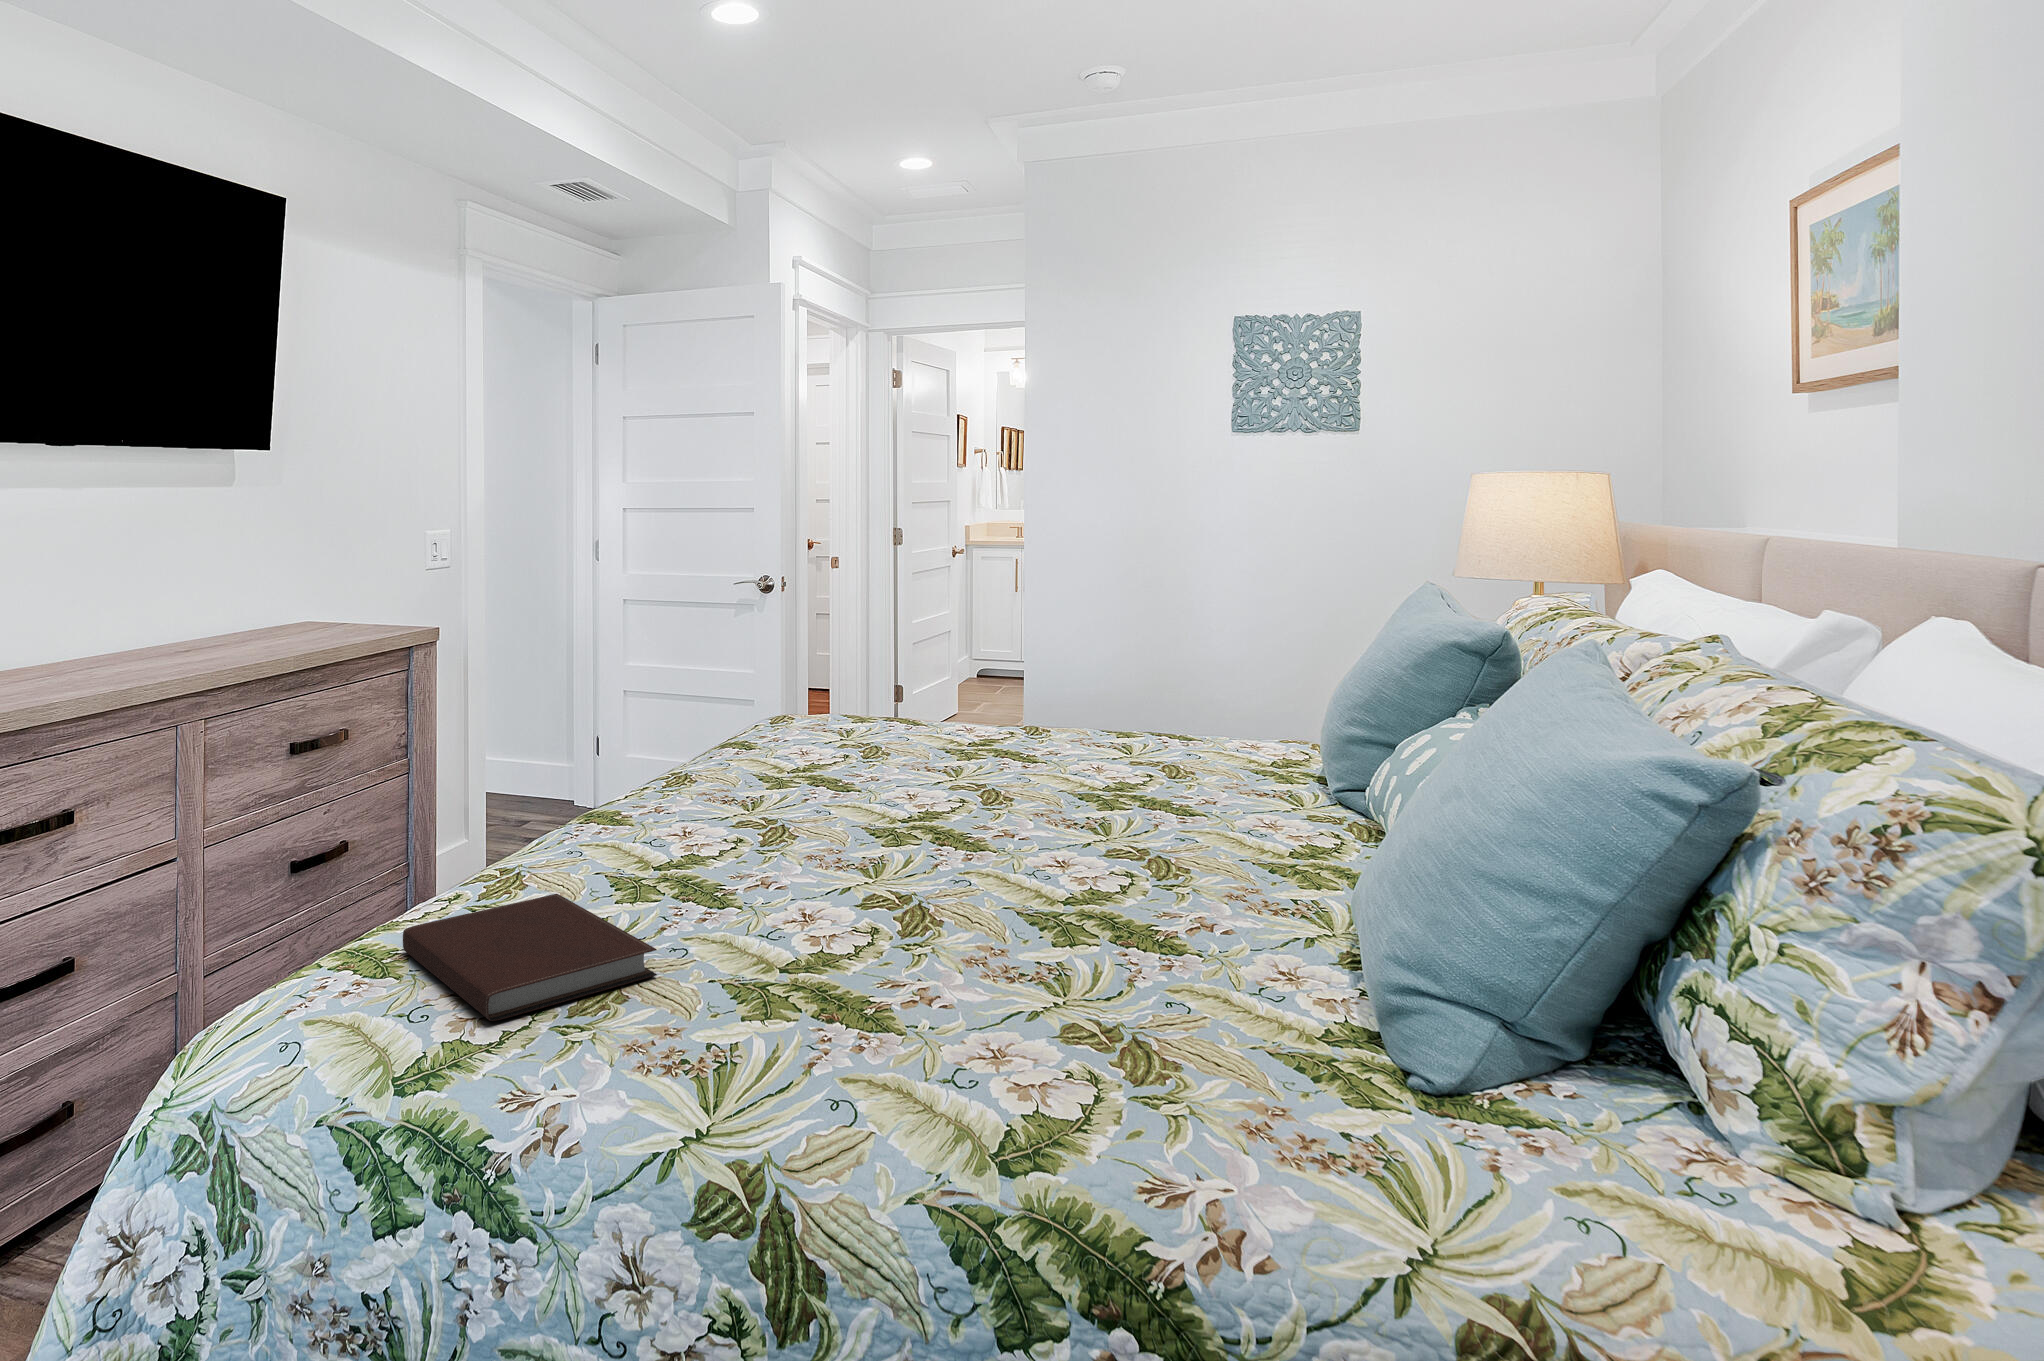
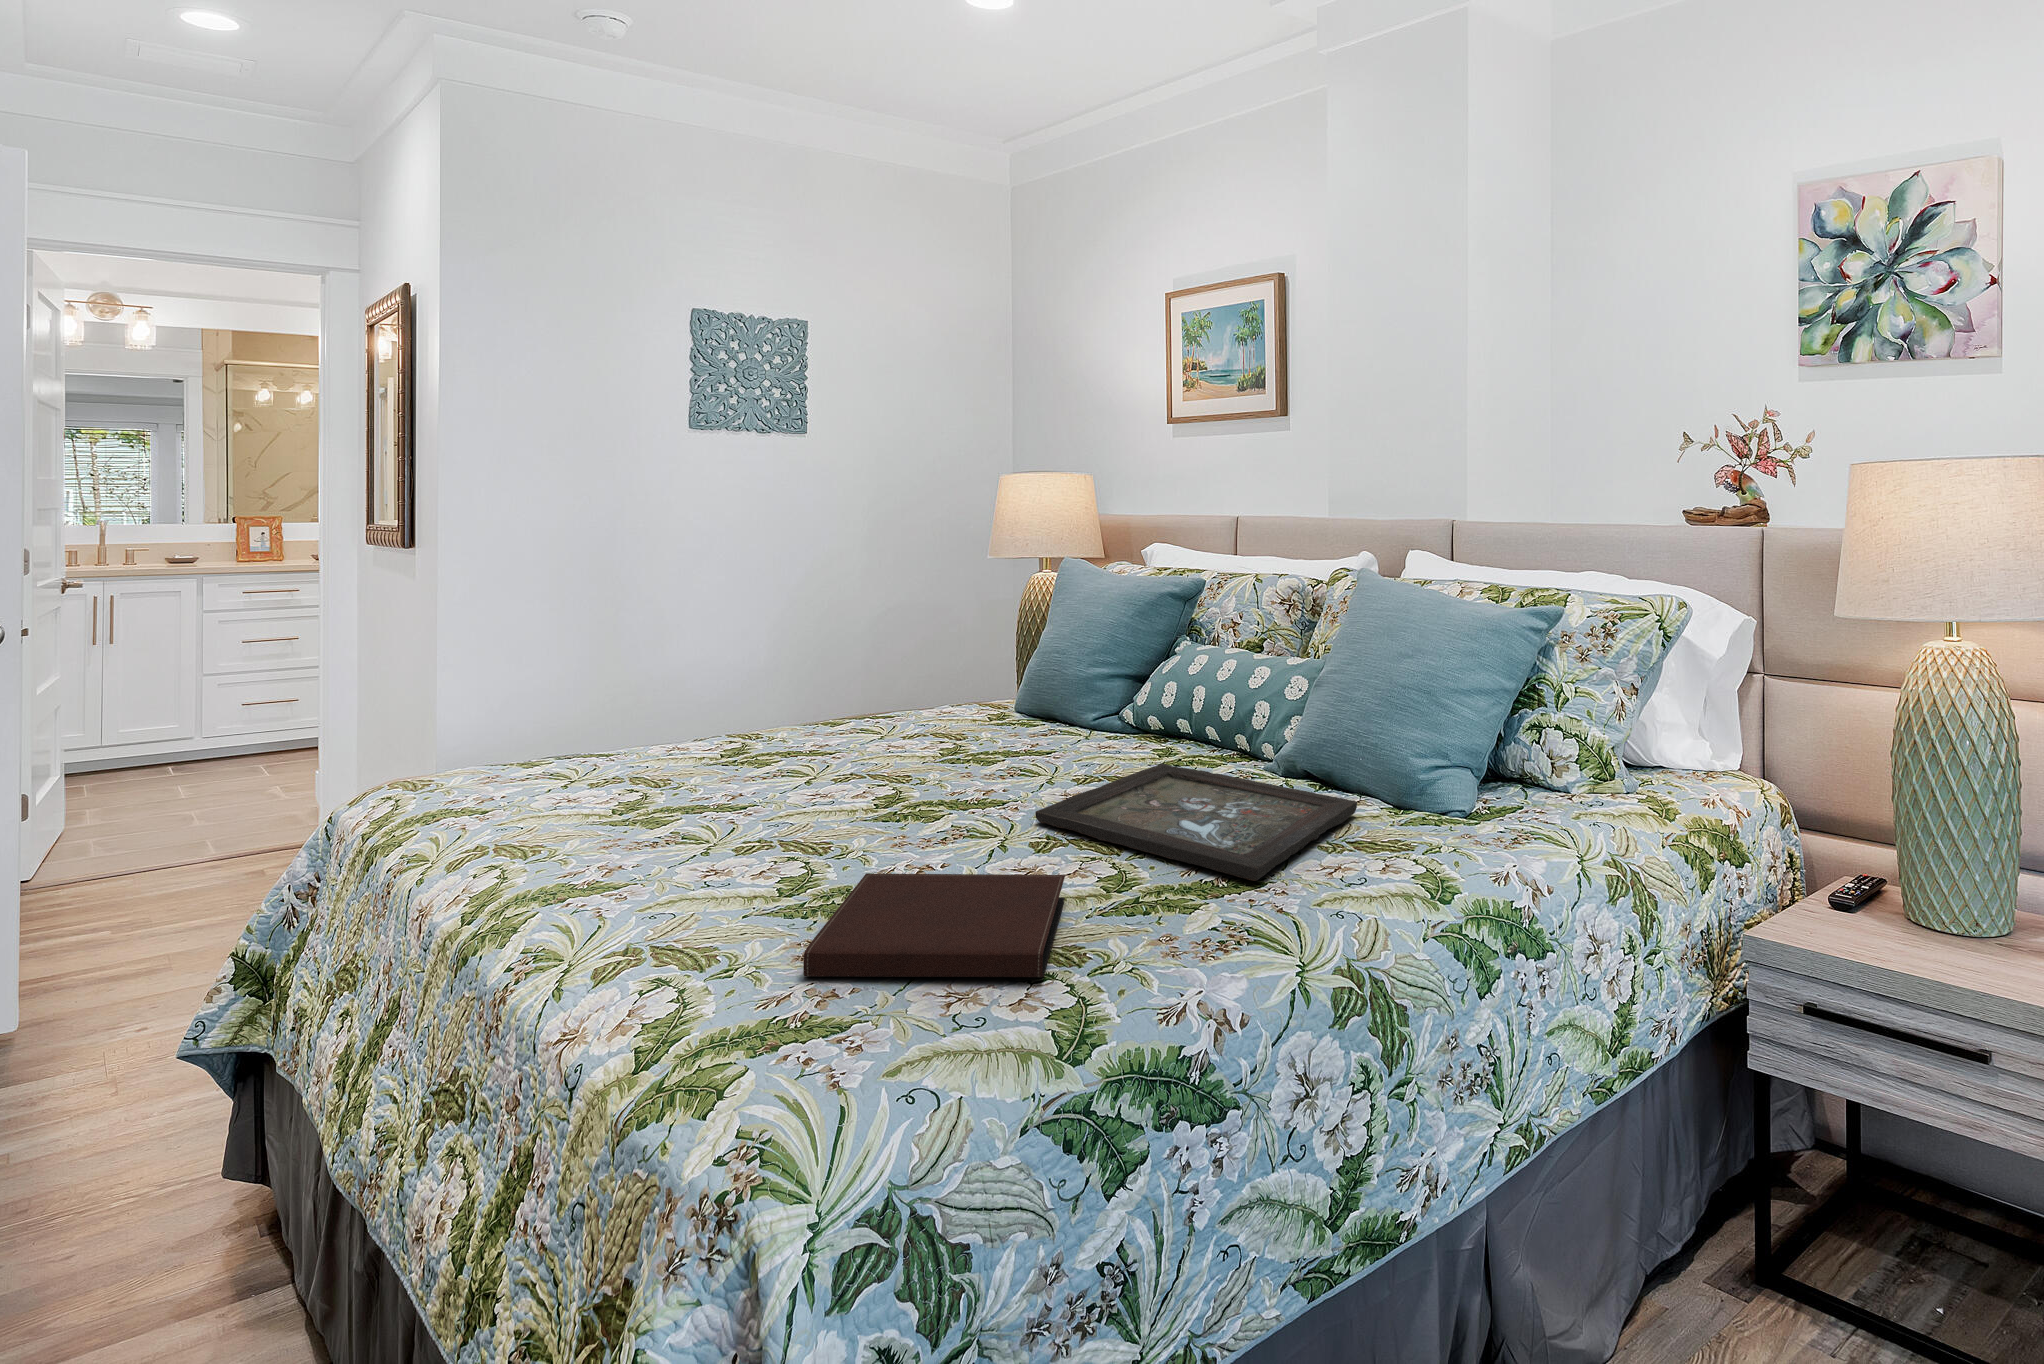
tray: none [799,890,1158,1037] -> present [1035,763,1357,881]

